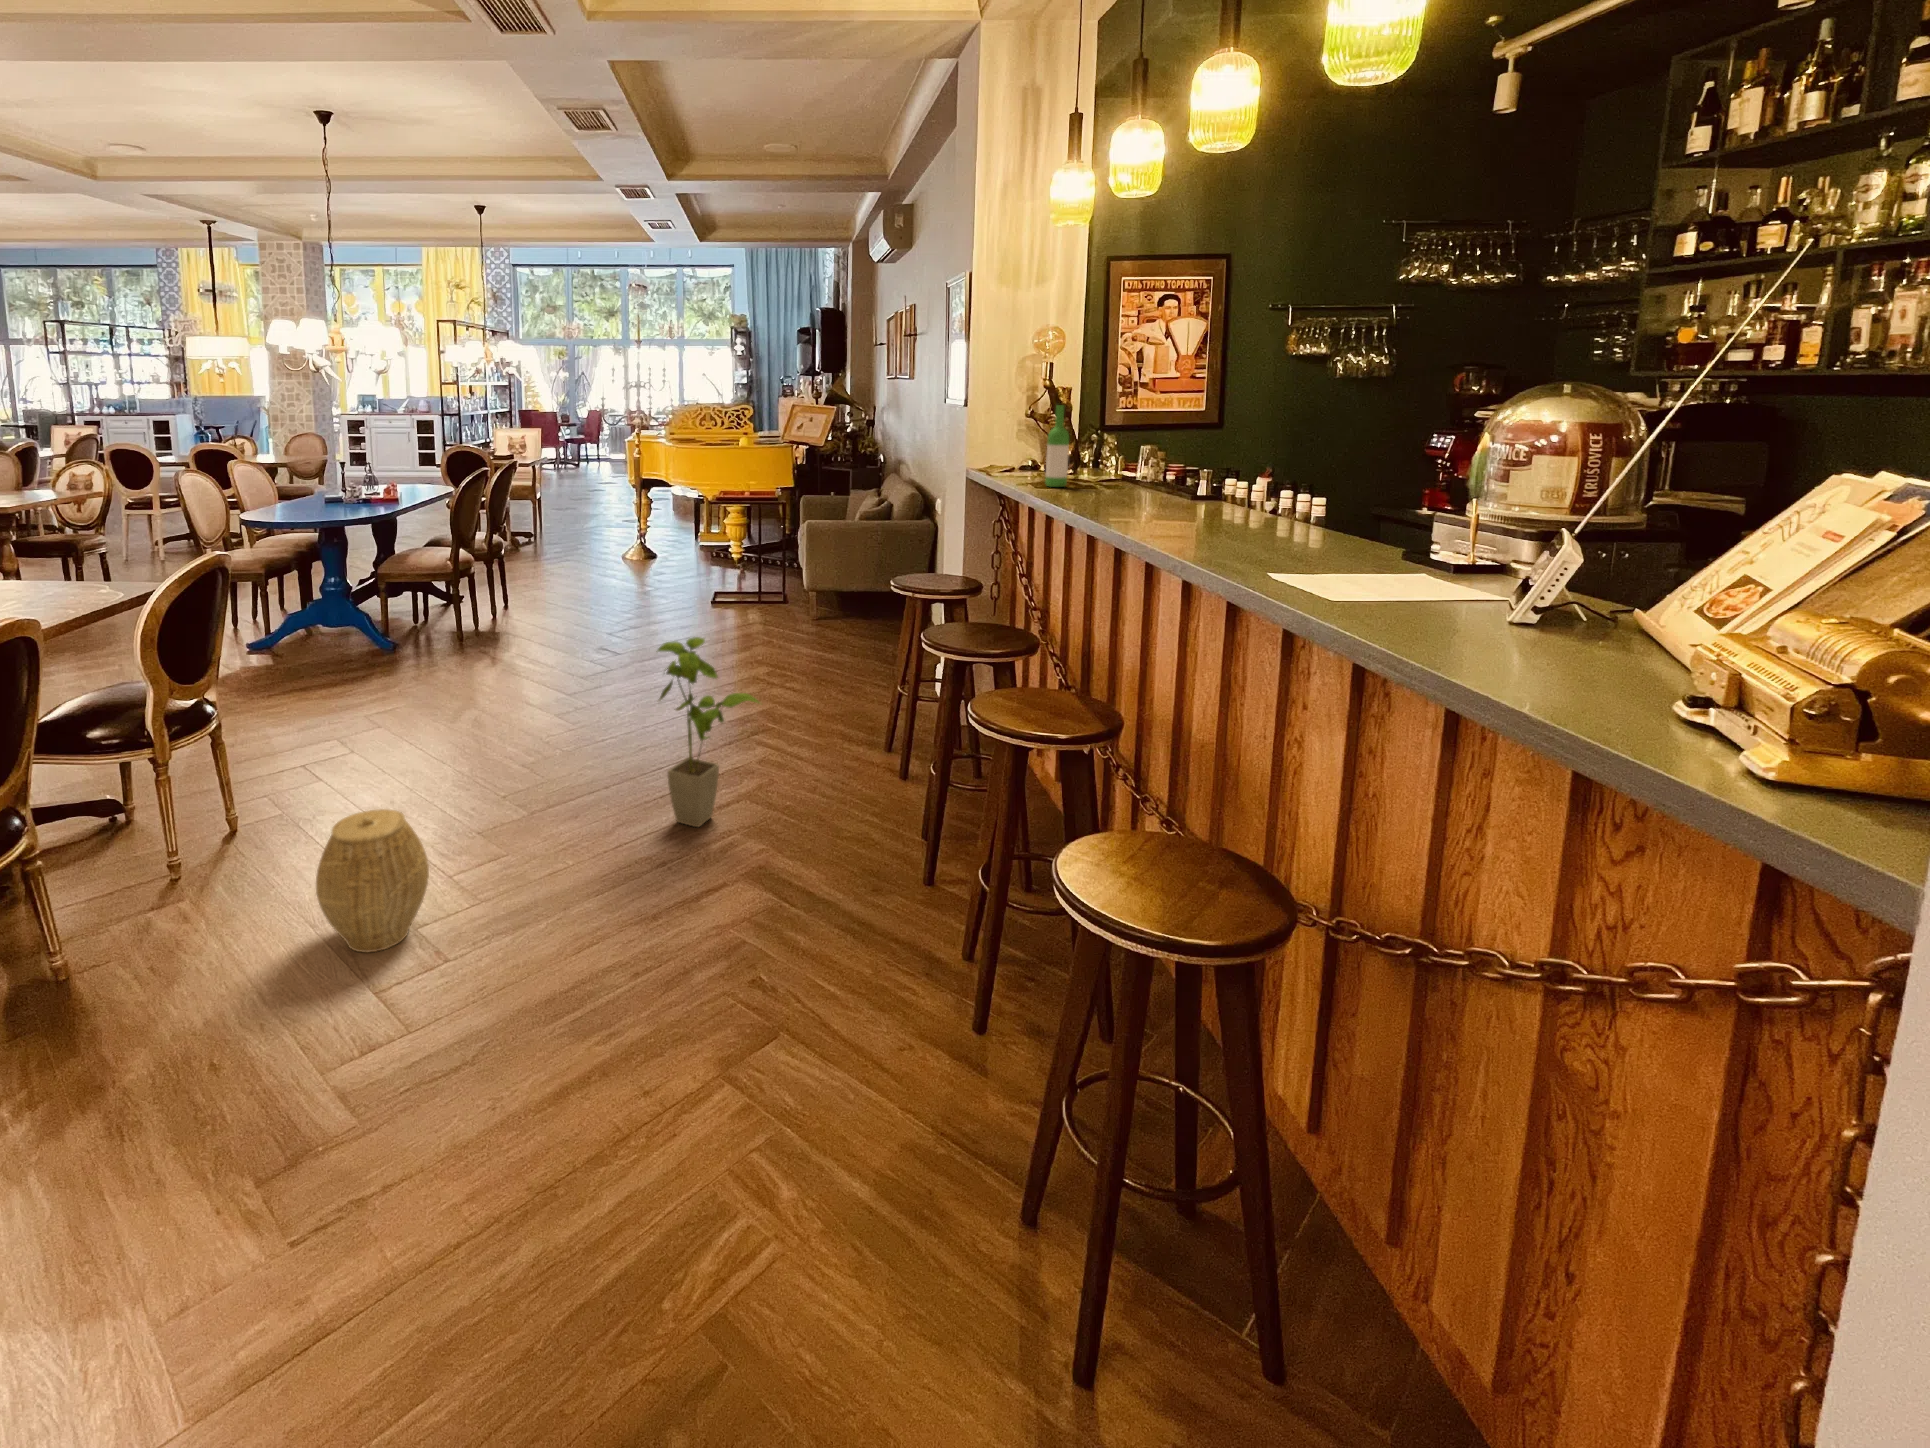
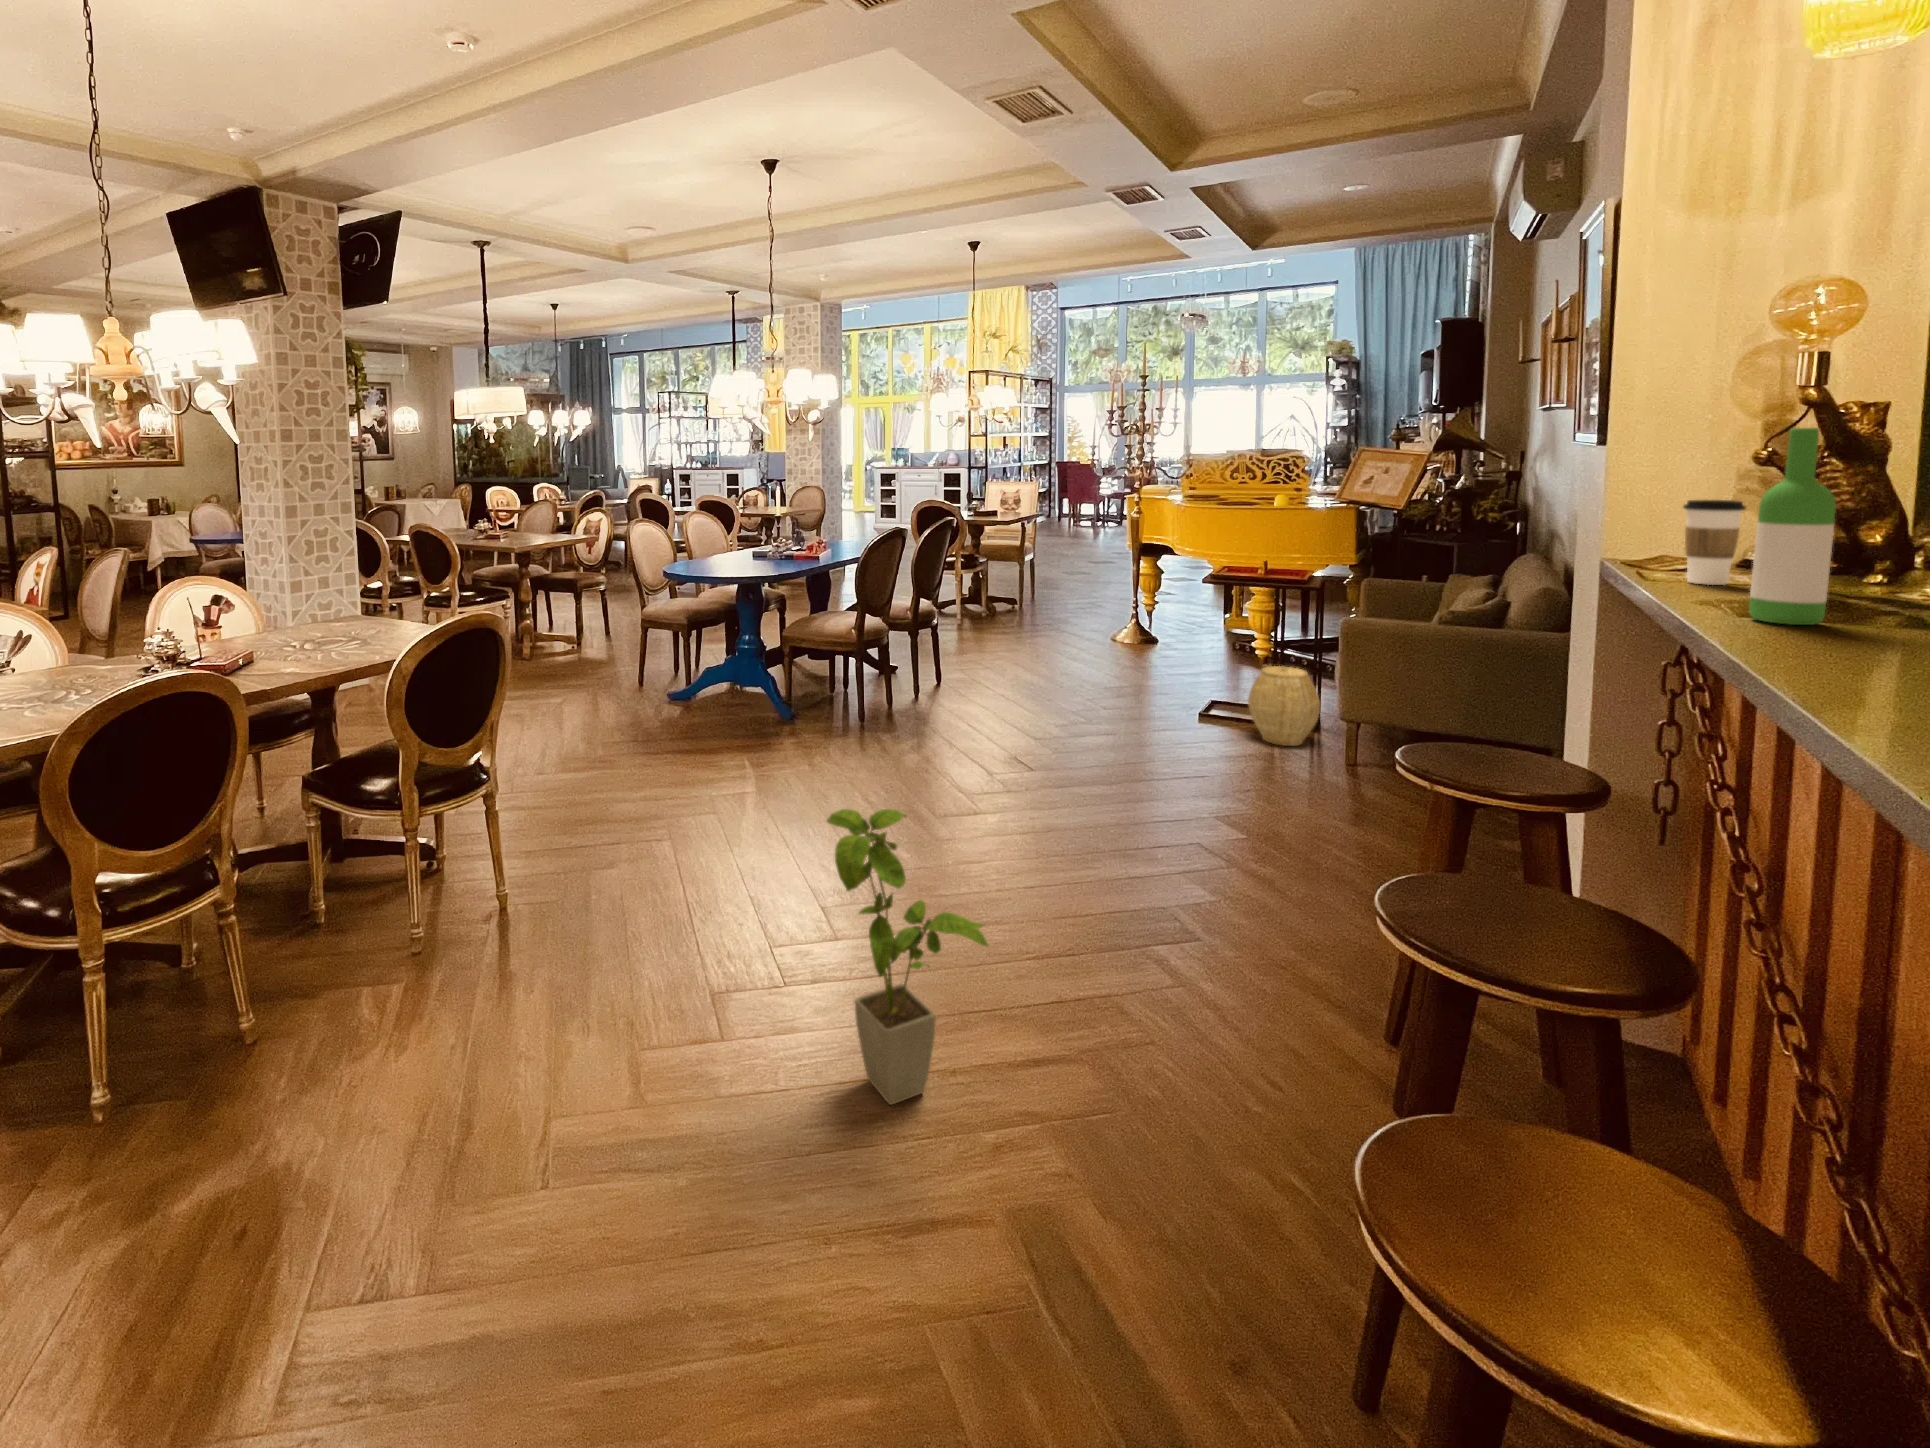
coffee cup: none [1012,436,1033,476] -> present [1683,500,1746,585]
woven basket: present [316,809,429,953] -> present [1248,666,1320,746]

